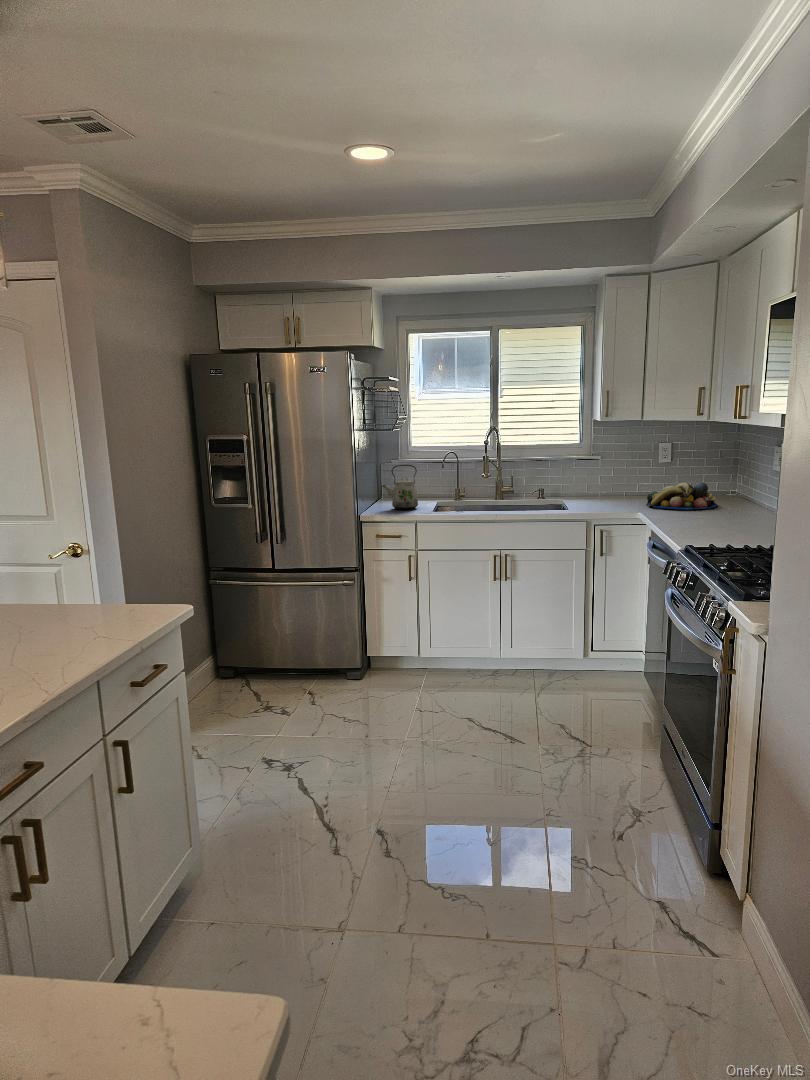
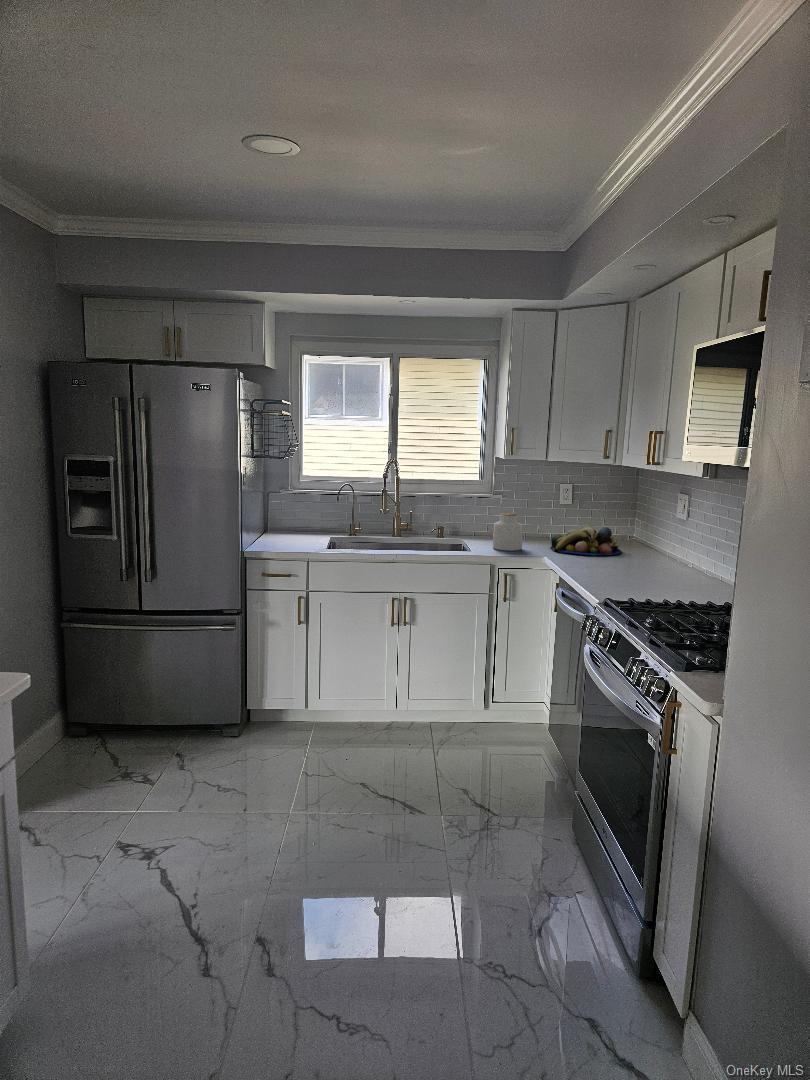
kettle: present [382,465,418,510] -> none [270,496,310,545]
jar: none [589,473,618,508] -> present [493,513,523,551]

